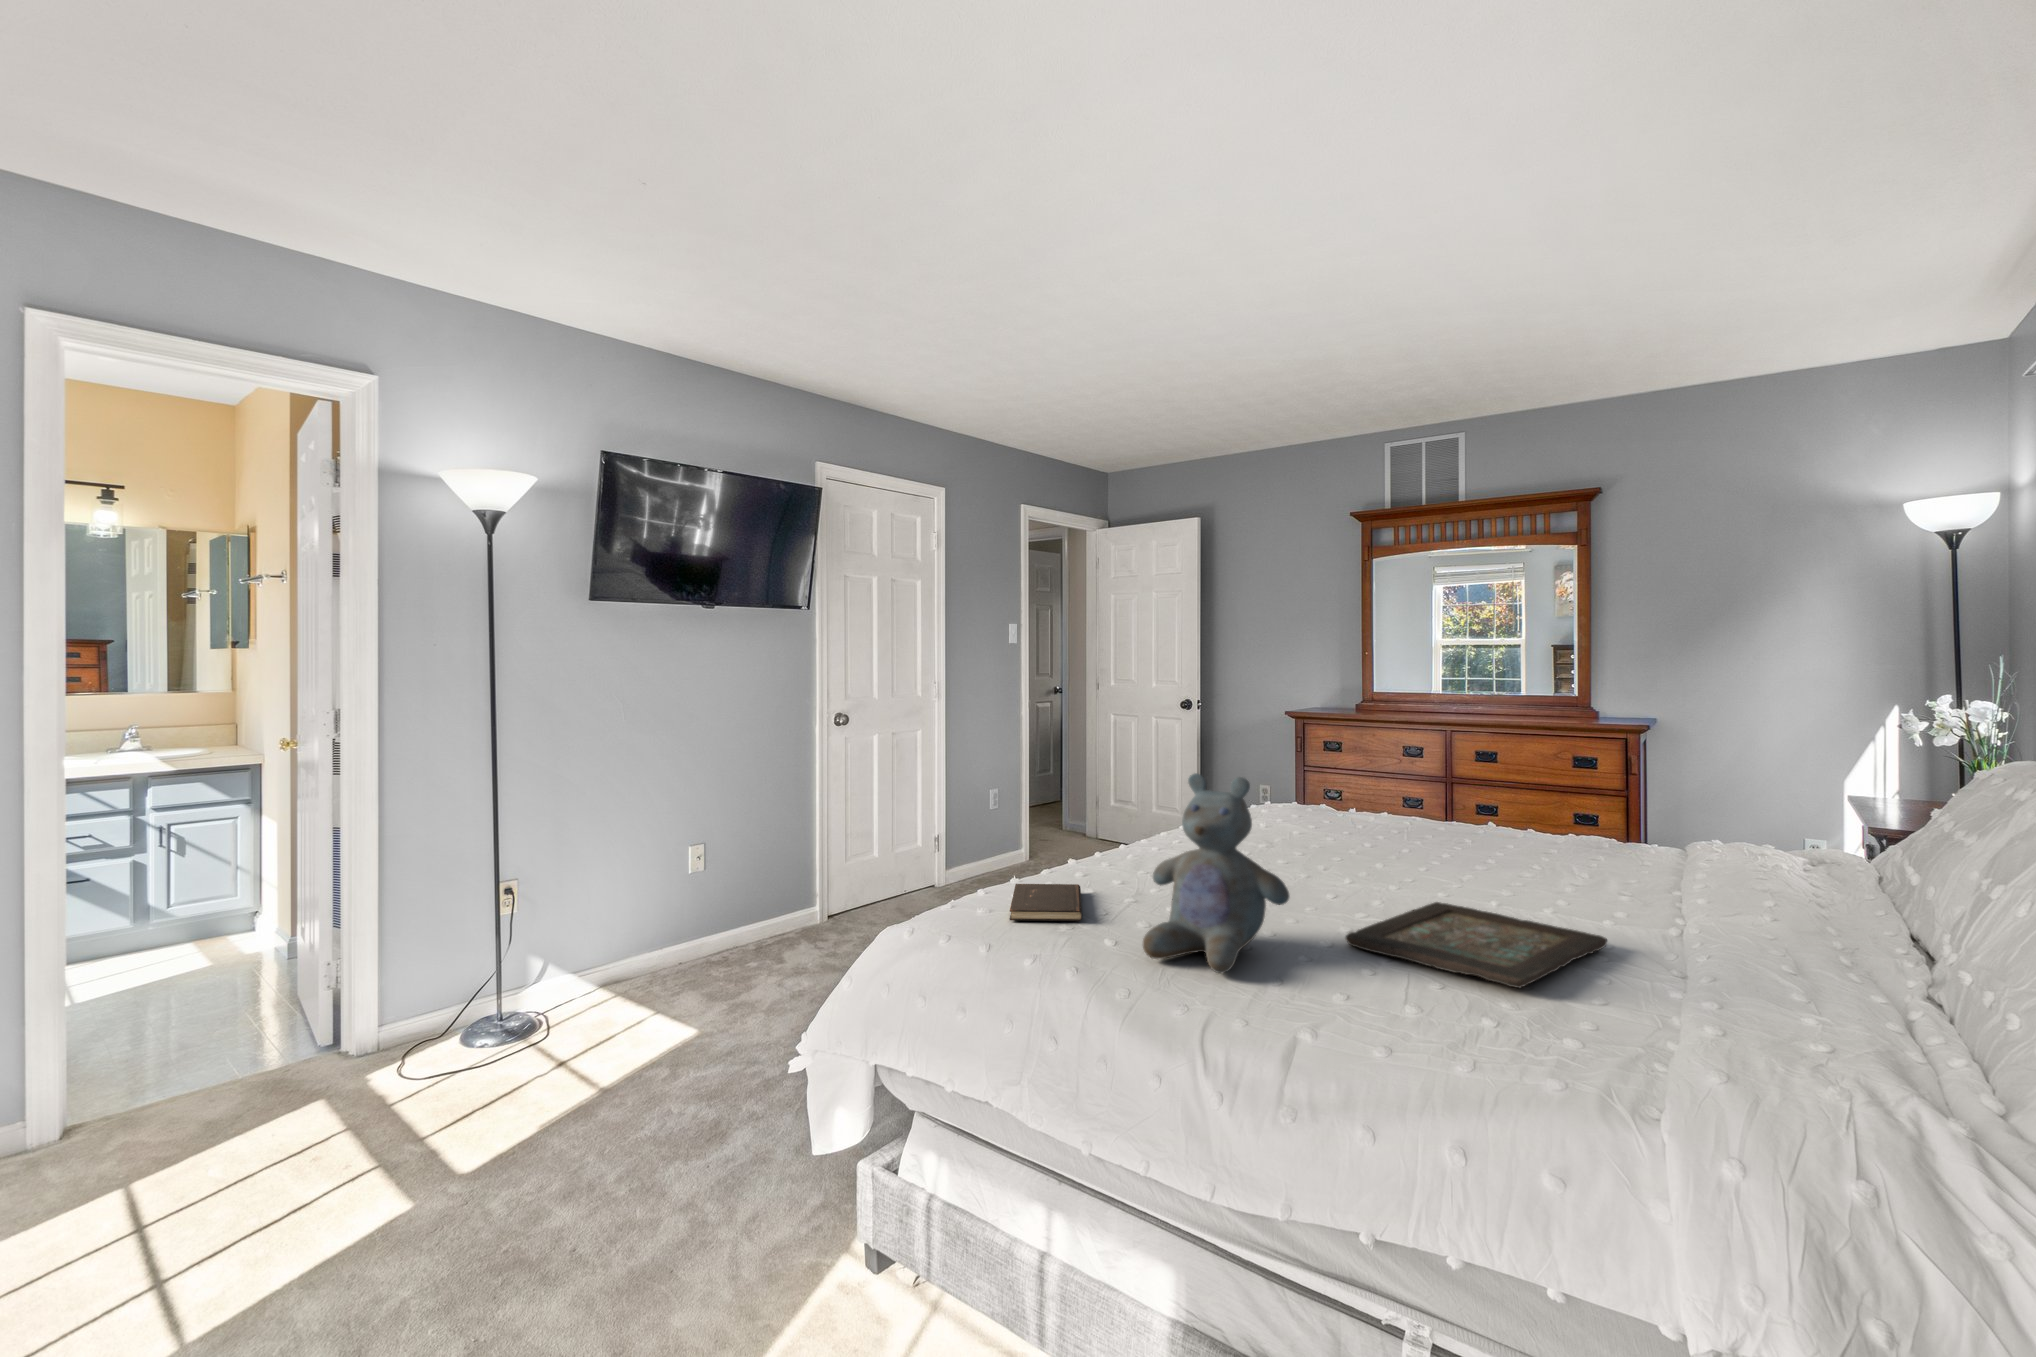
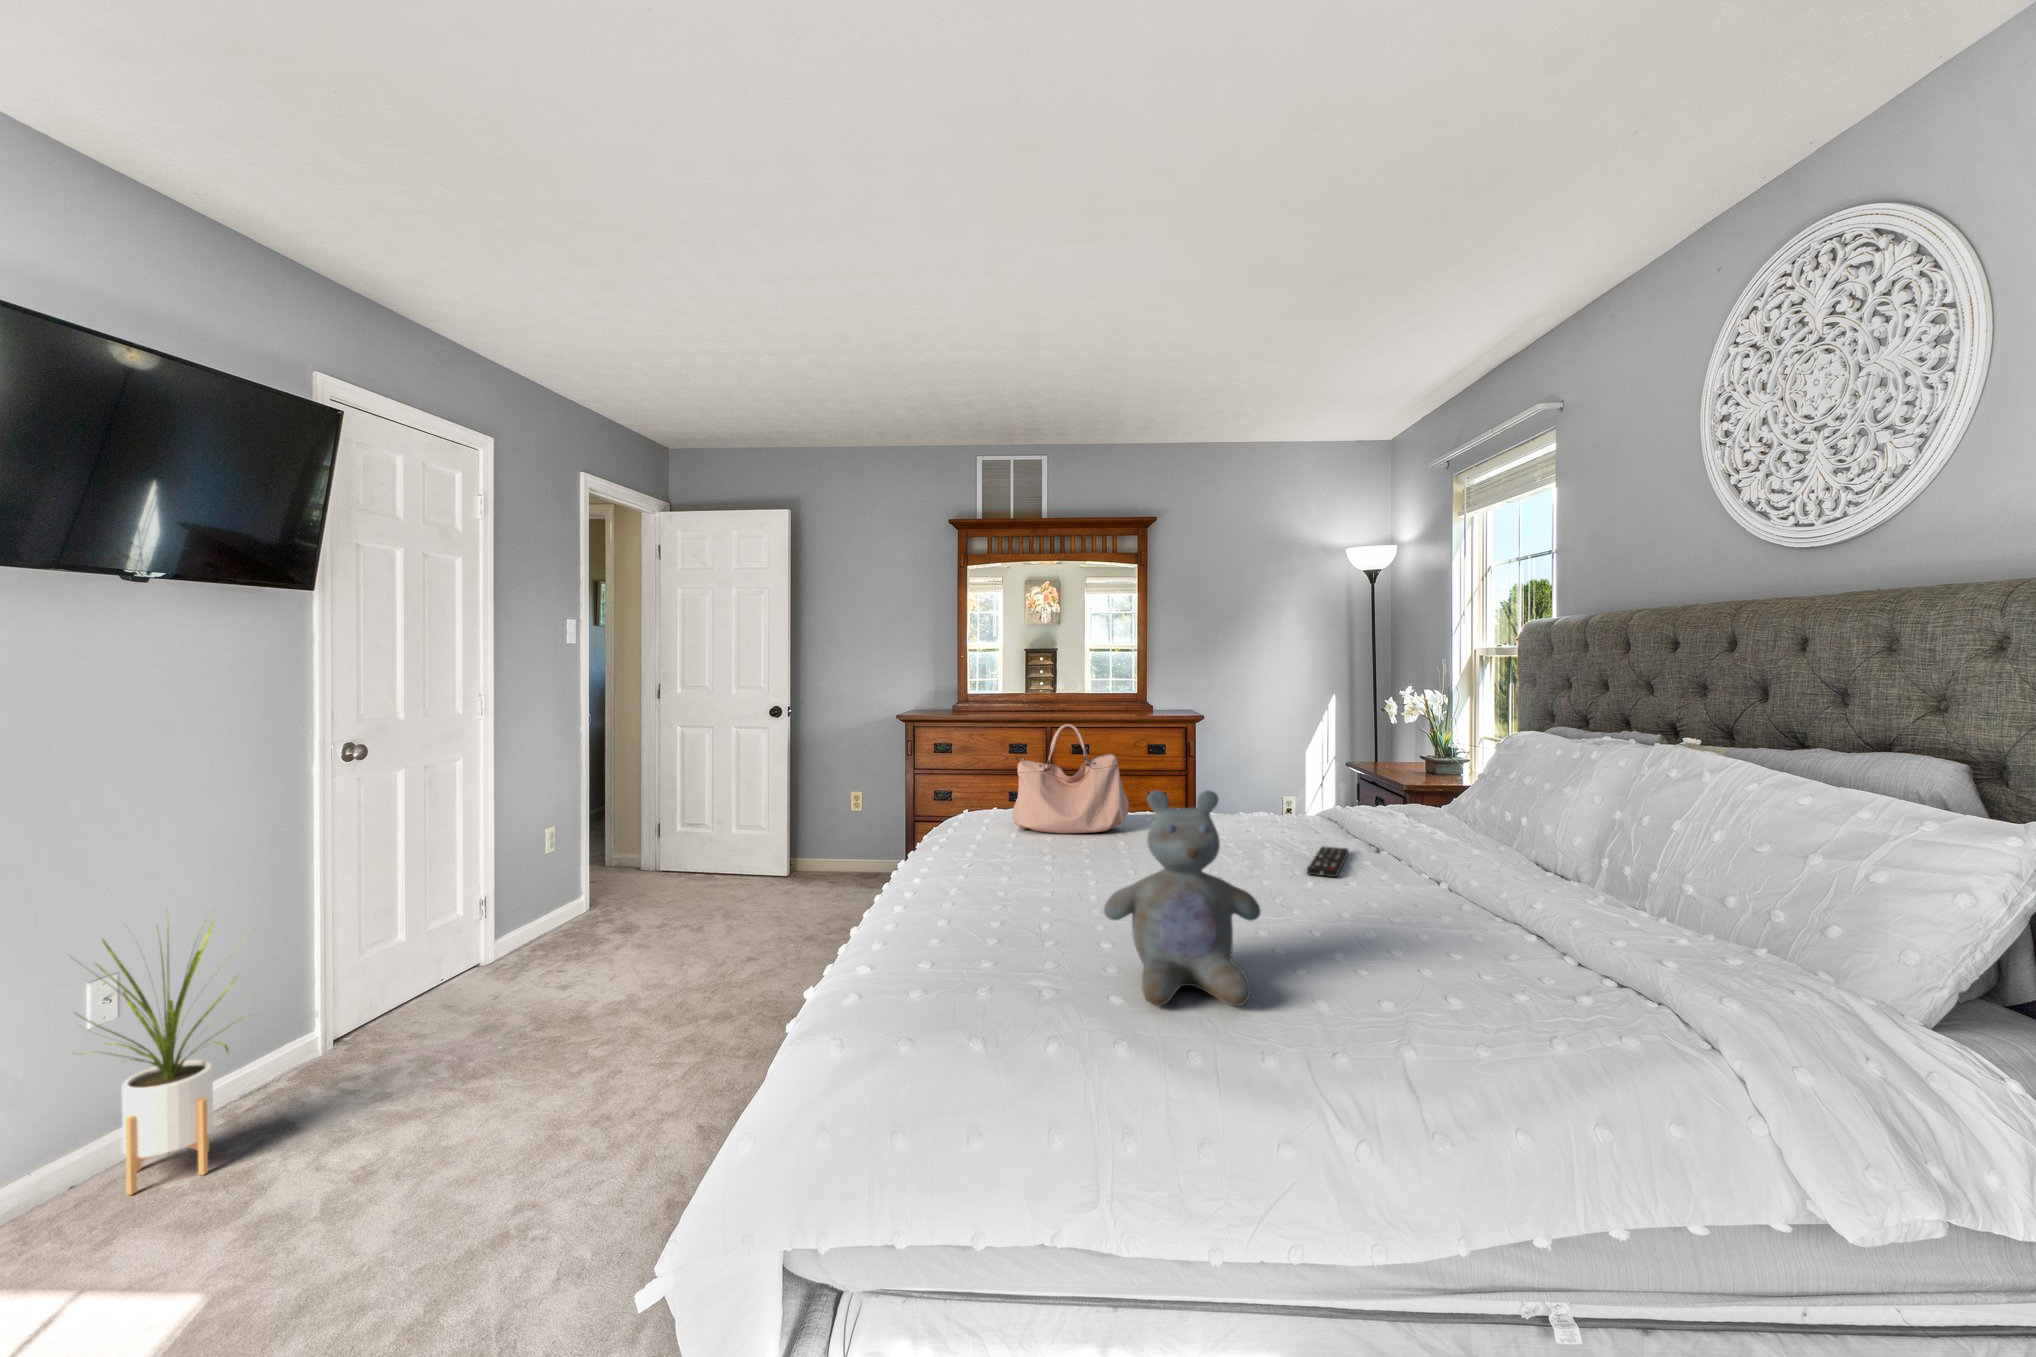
handbag: none [1281,721,1400,831] -> present [1013,724,1129,834]
house plant: none [676,808,765,975] -> present [71,918,242,1195]
remote control: none [1529,874,1635,904] -> present [1307,846,1348,877]
hardcover book: present [1010,884,1082,921] -> none [884,934,1016,996]
decorative tray: present [1346,902,1607,988] -> none [1271,891,1454,960]

